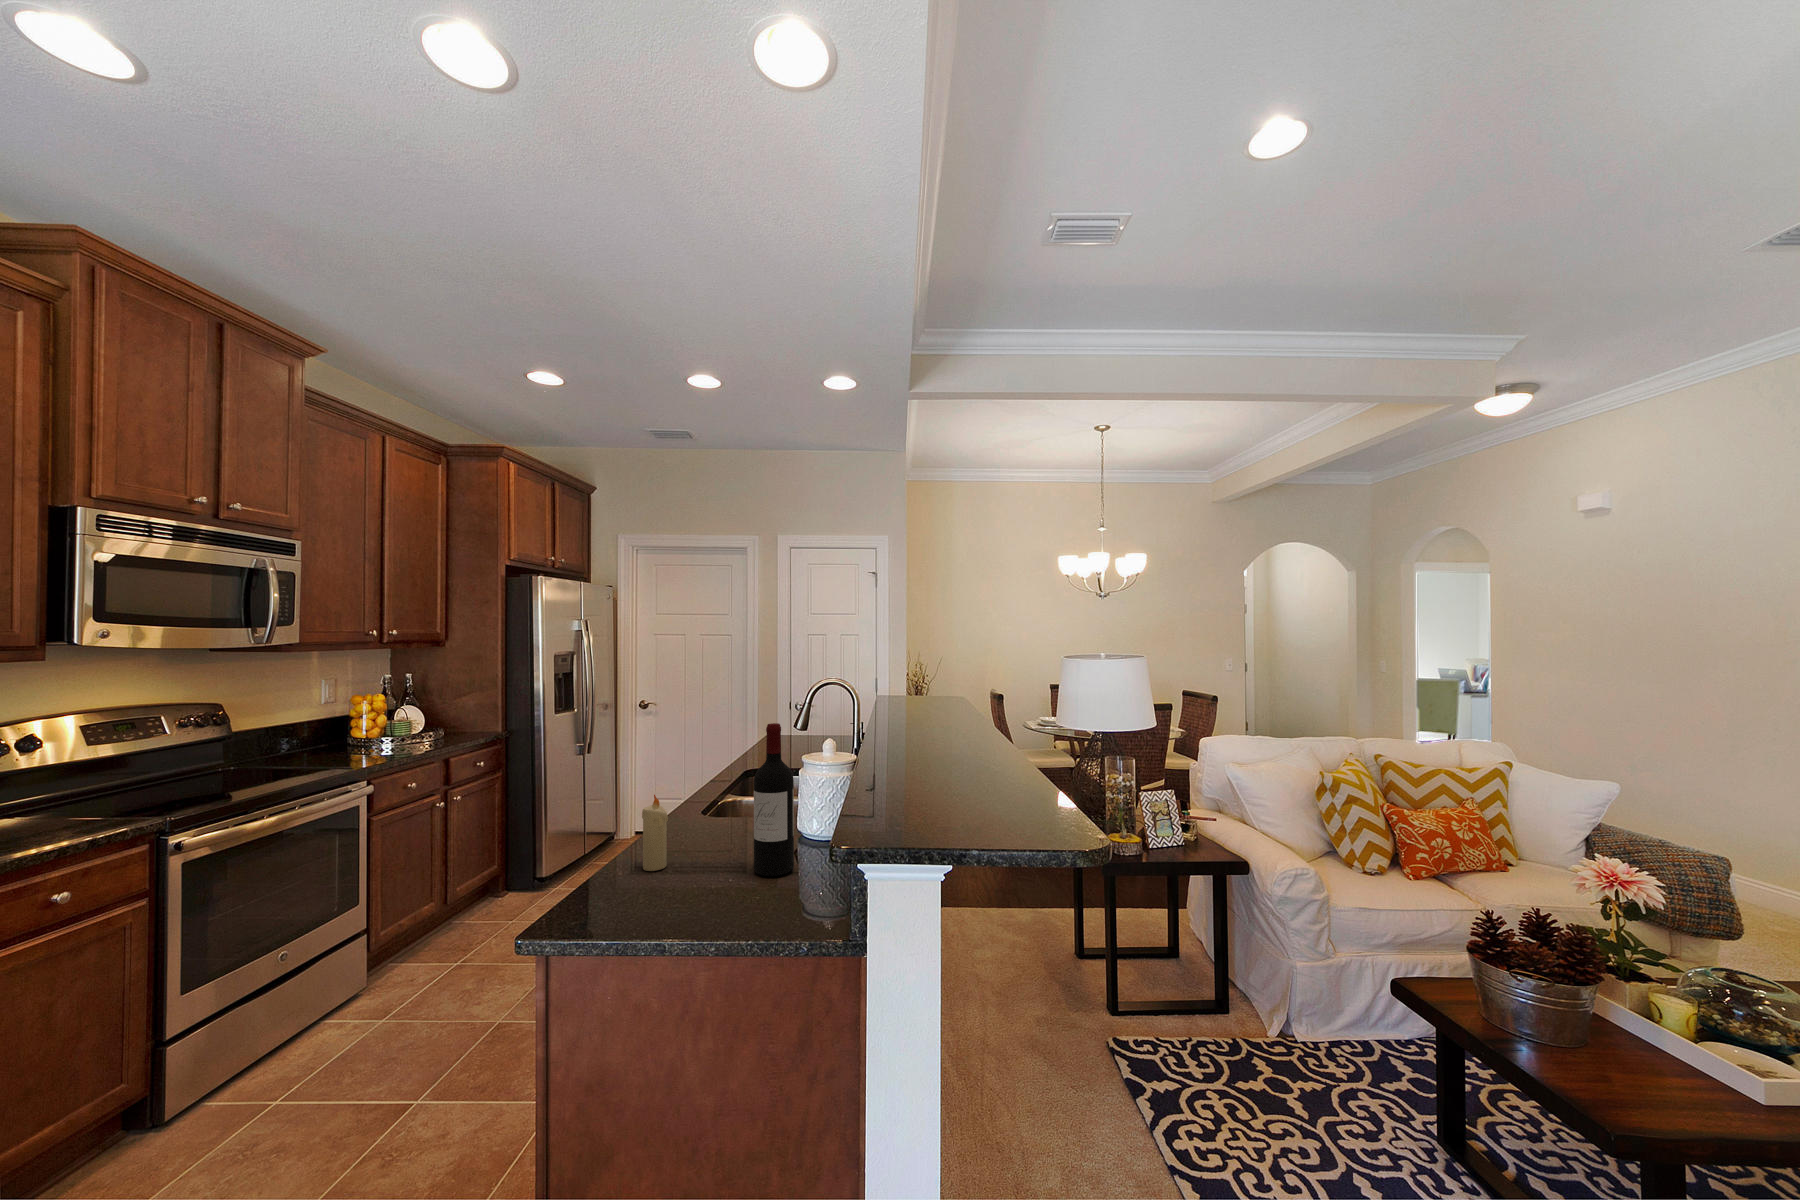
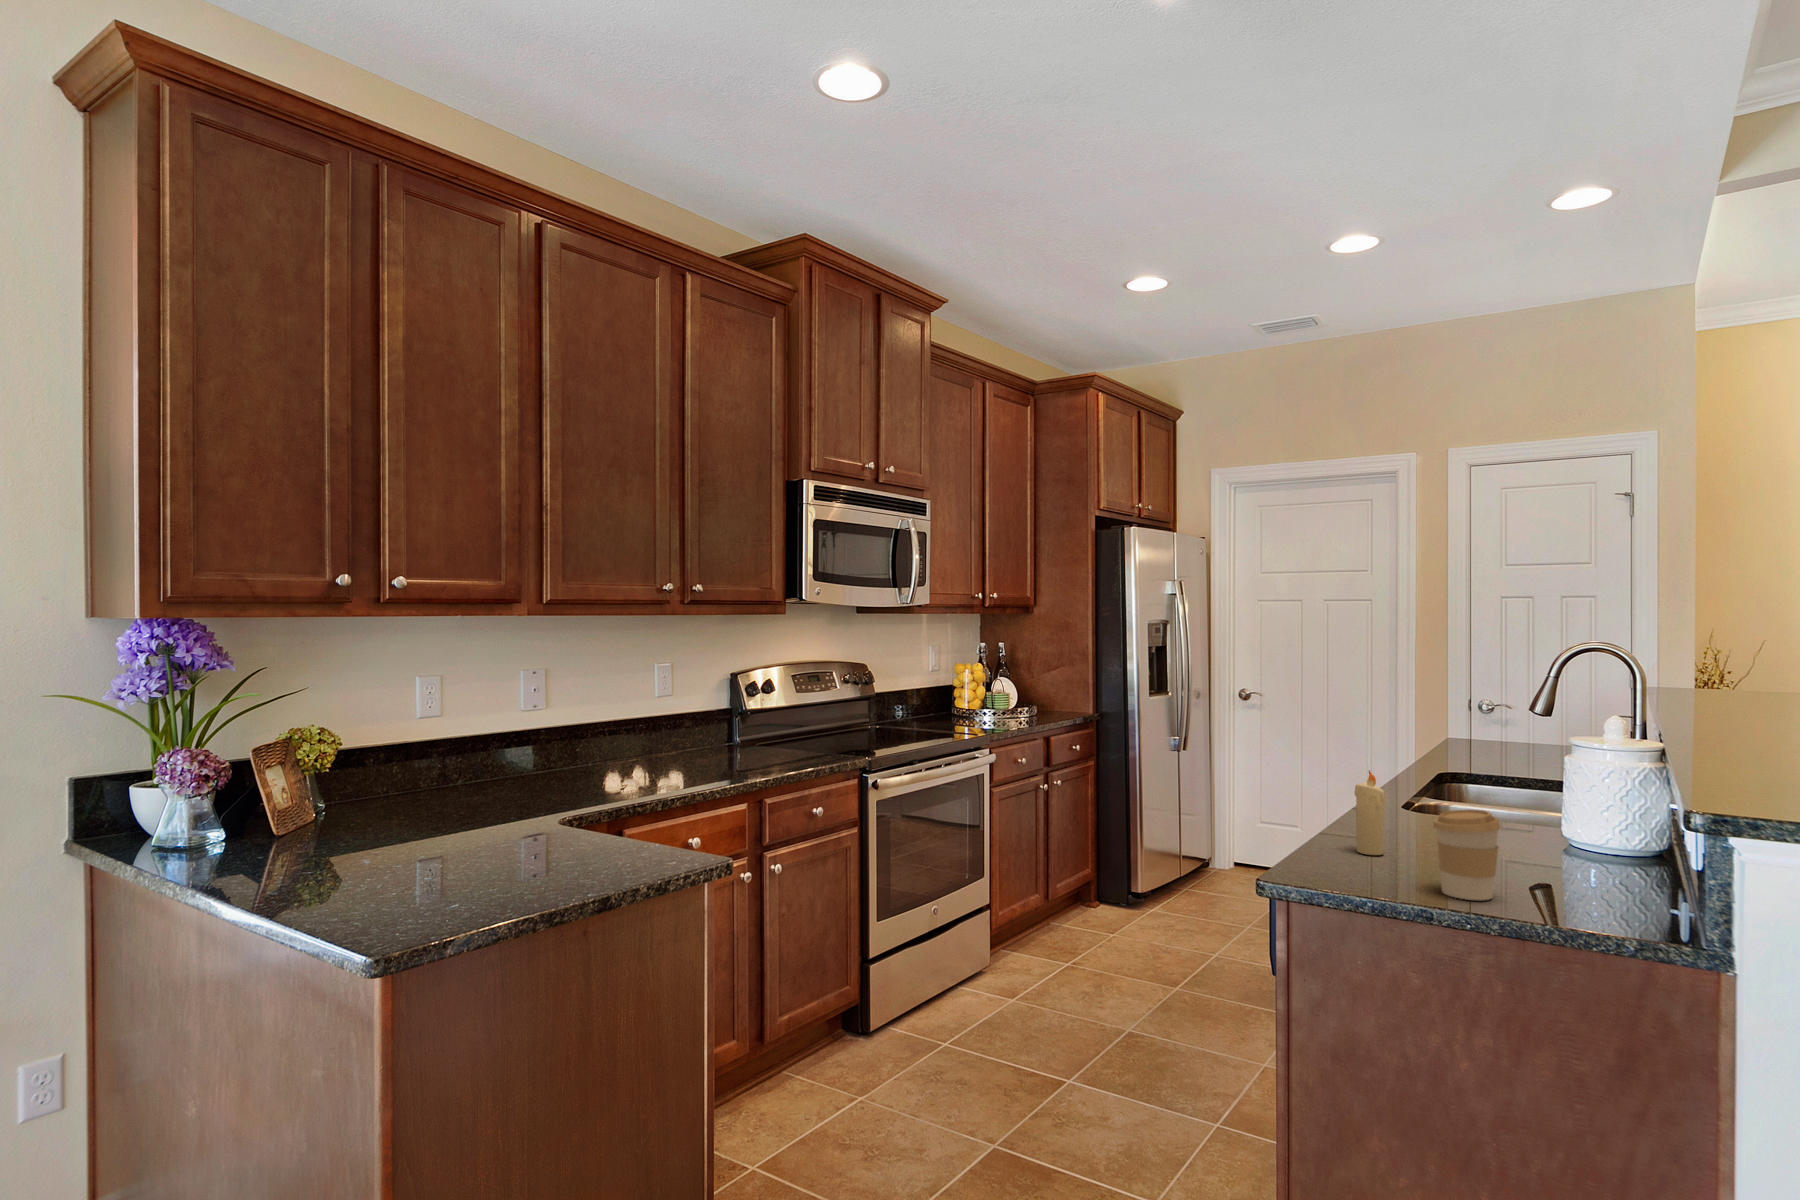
wine bottle: present [754,723,794,876] -> none [1502,698,1559,883]
coffee cup: none [690,827,744,913] -> present [1433,809,1500,900]

